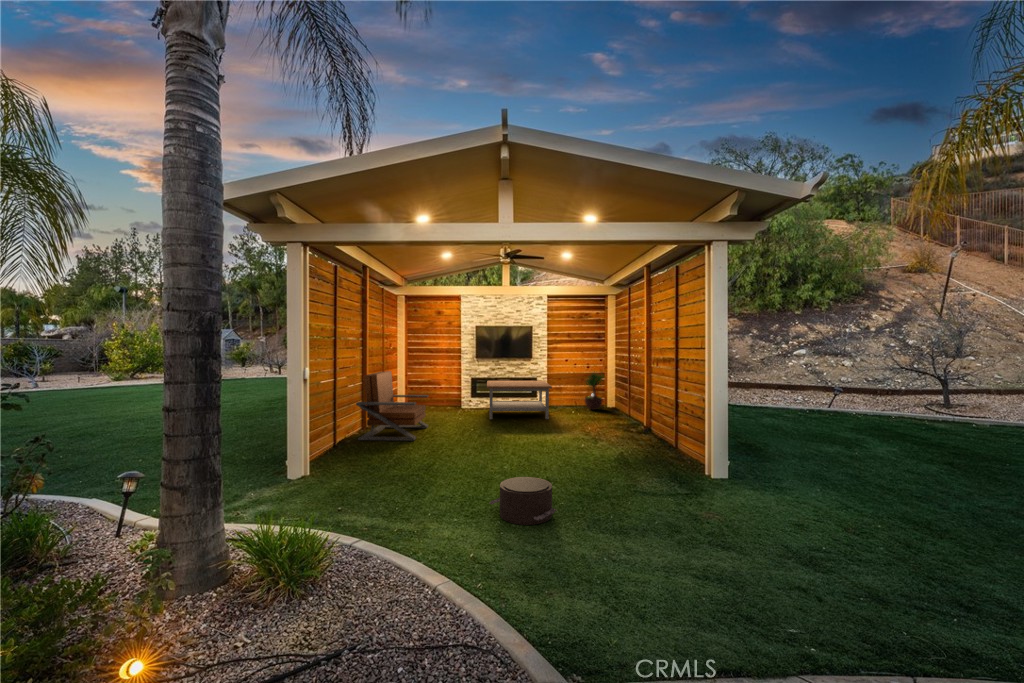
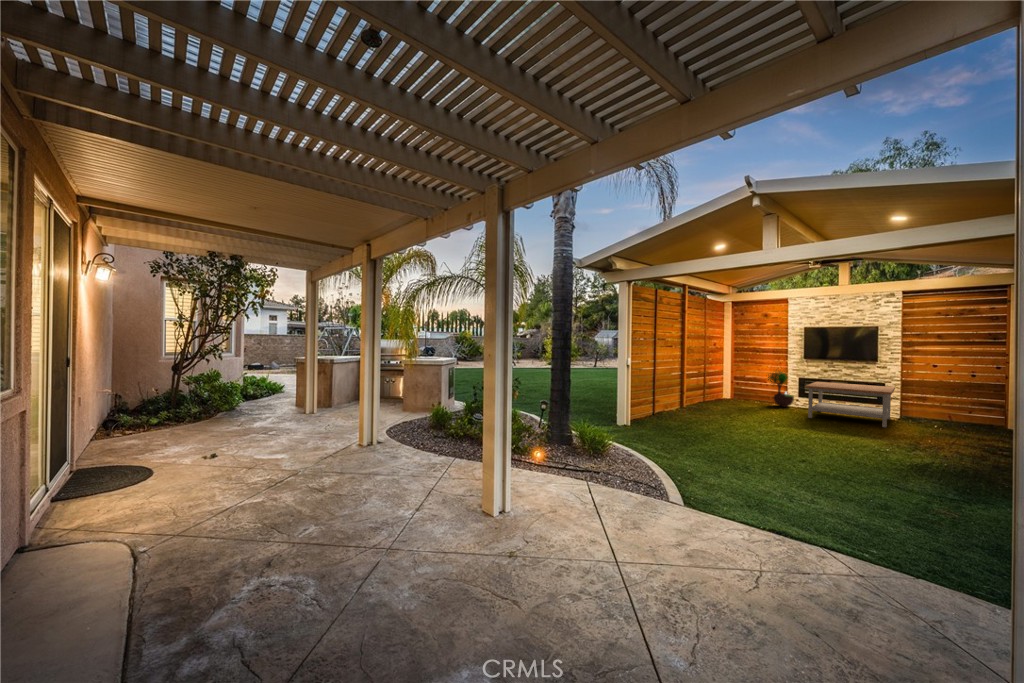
lounge chair: present [356,371,428,441] -> none [672,365,739,421]
potted tree: present [585,373,603,409] -> present [768,371,794,407]
pouf: present [489,477,556,525] -> none [734,449,789,485]

